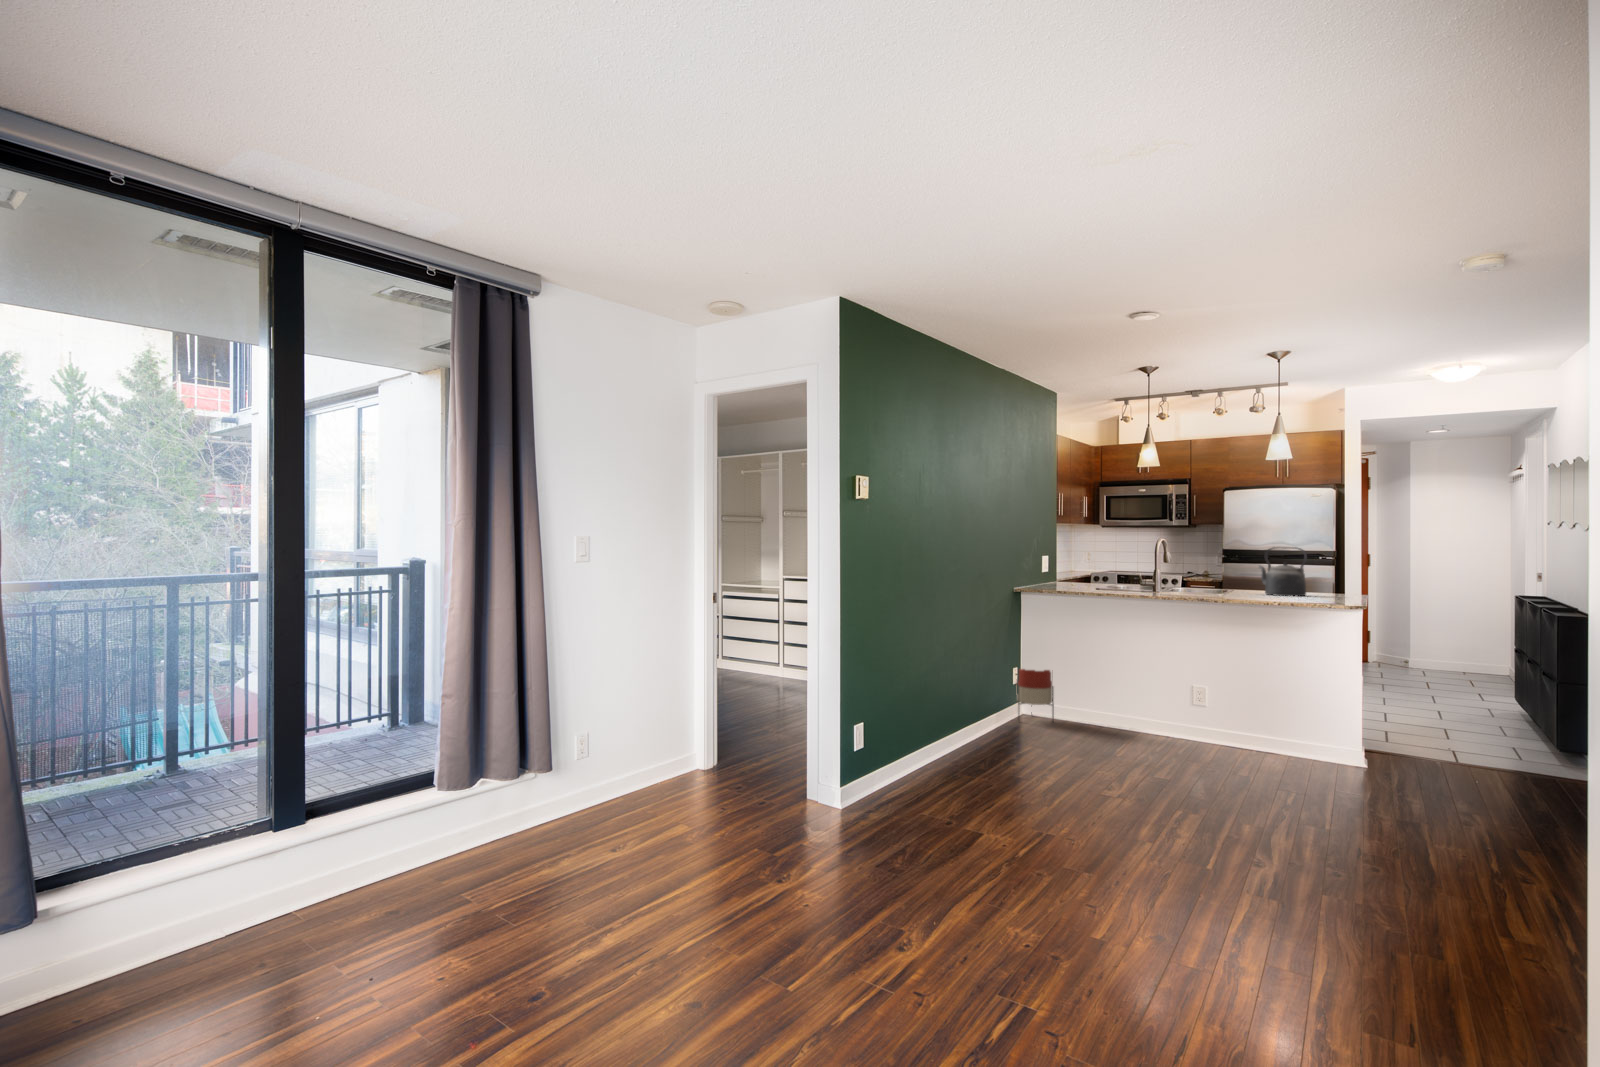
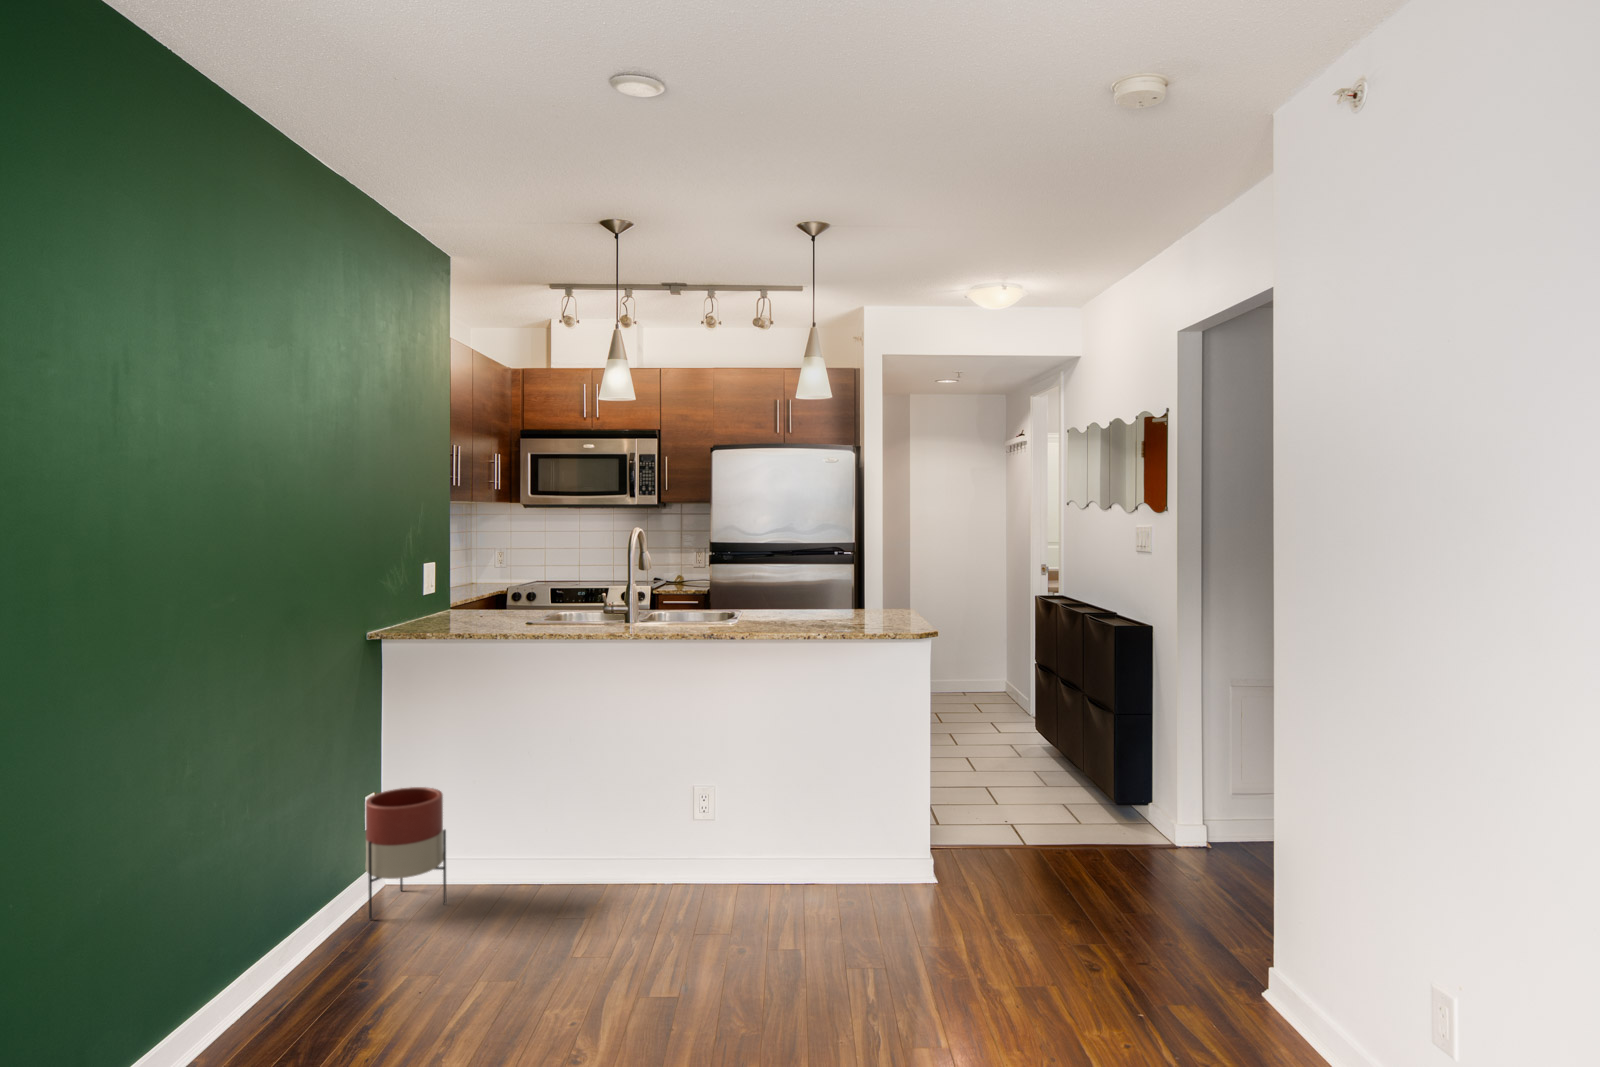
kettle: present [1259,547,1307,596] -> none [784,540,854,620]

